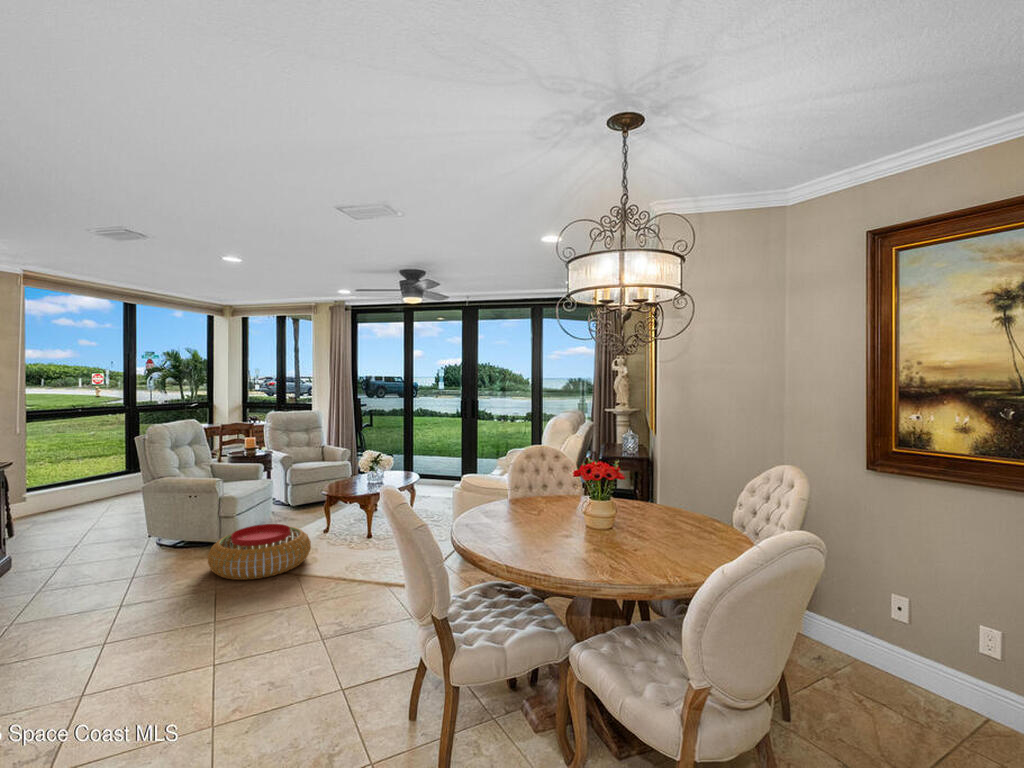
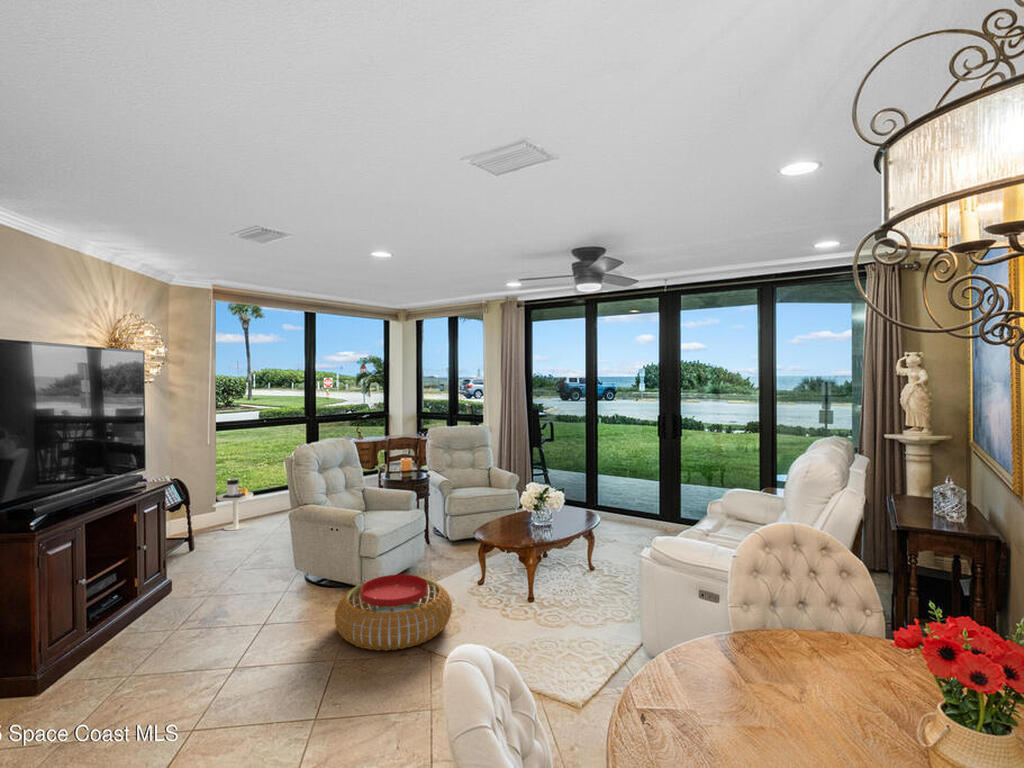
side table: none [30,466,74,519] -> present [217,478,253,531]

